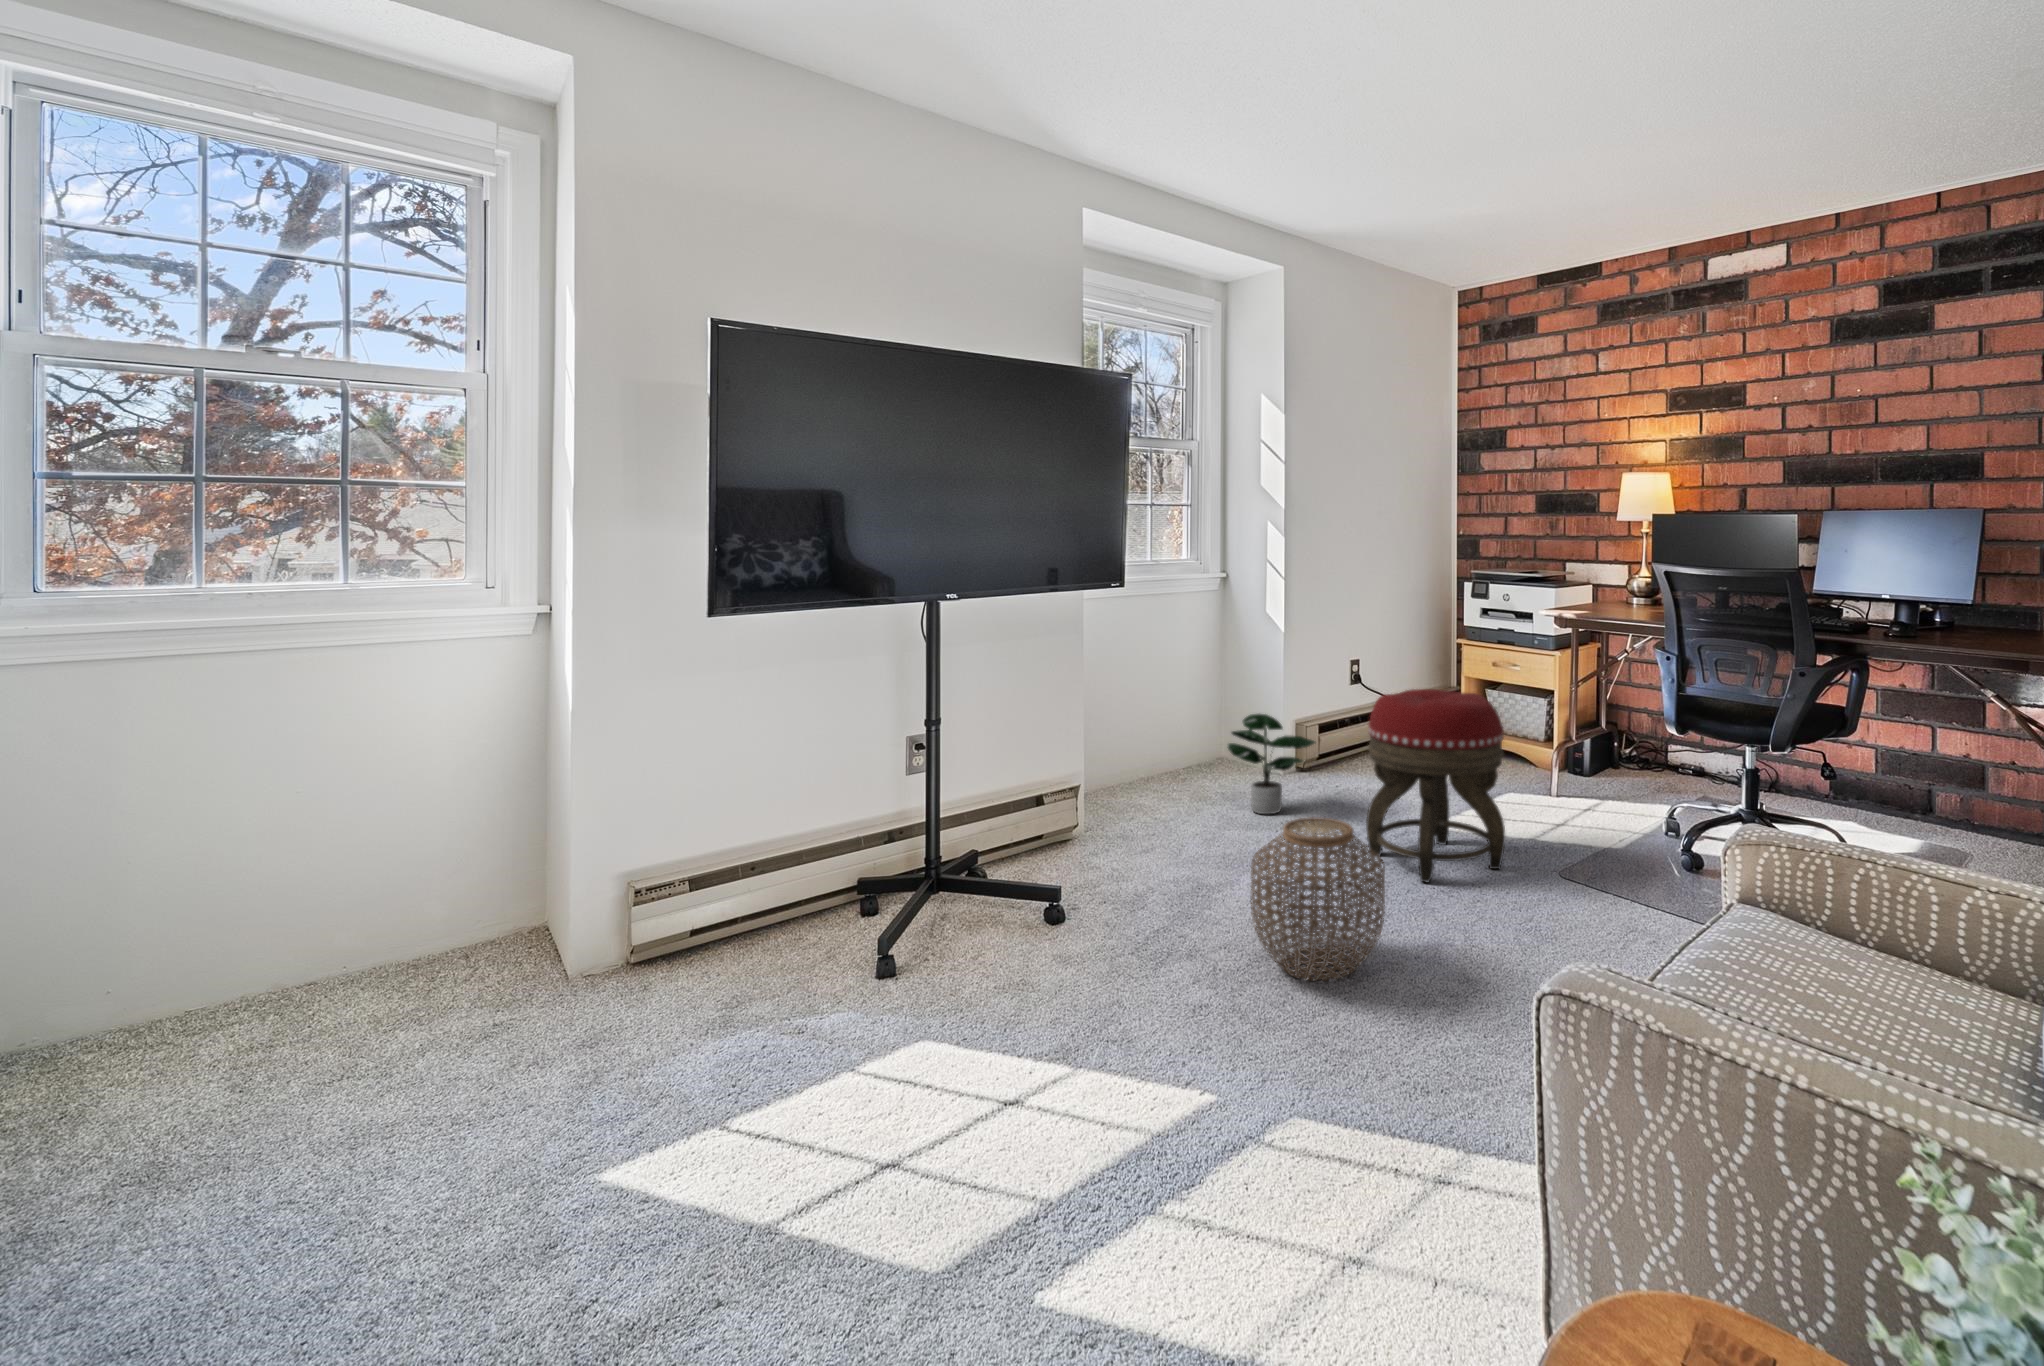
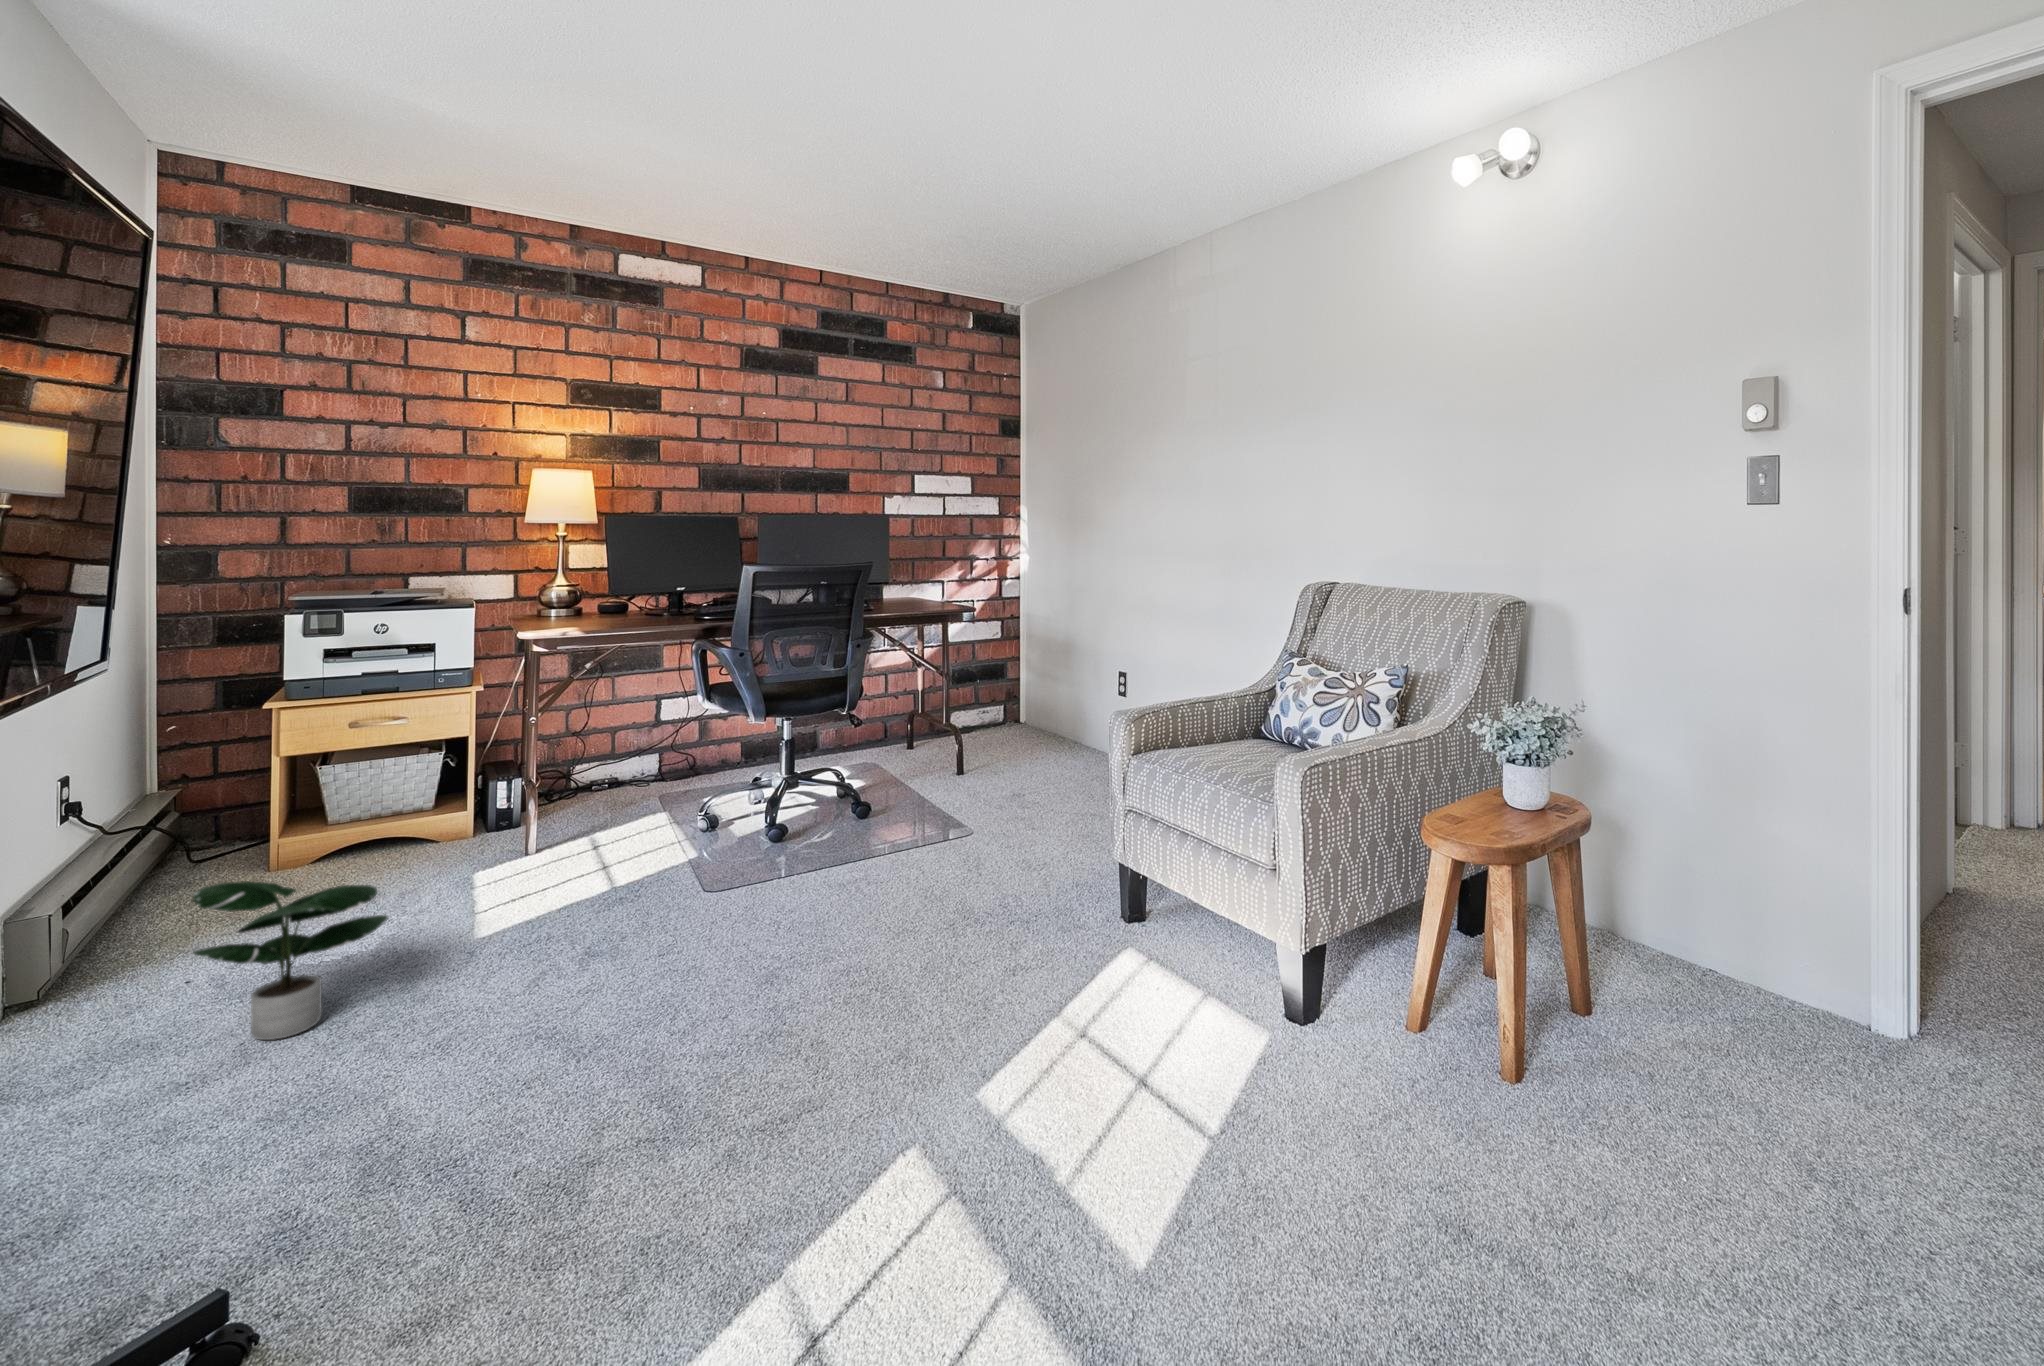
footstool: present [1366,689,1505,882] -> none [563,739,741,971]
woven basket: present [1251,817,1385,981] -> none [773,881,924,1058]

